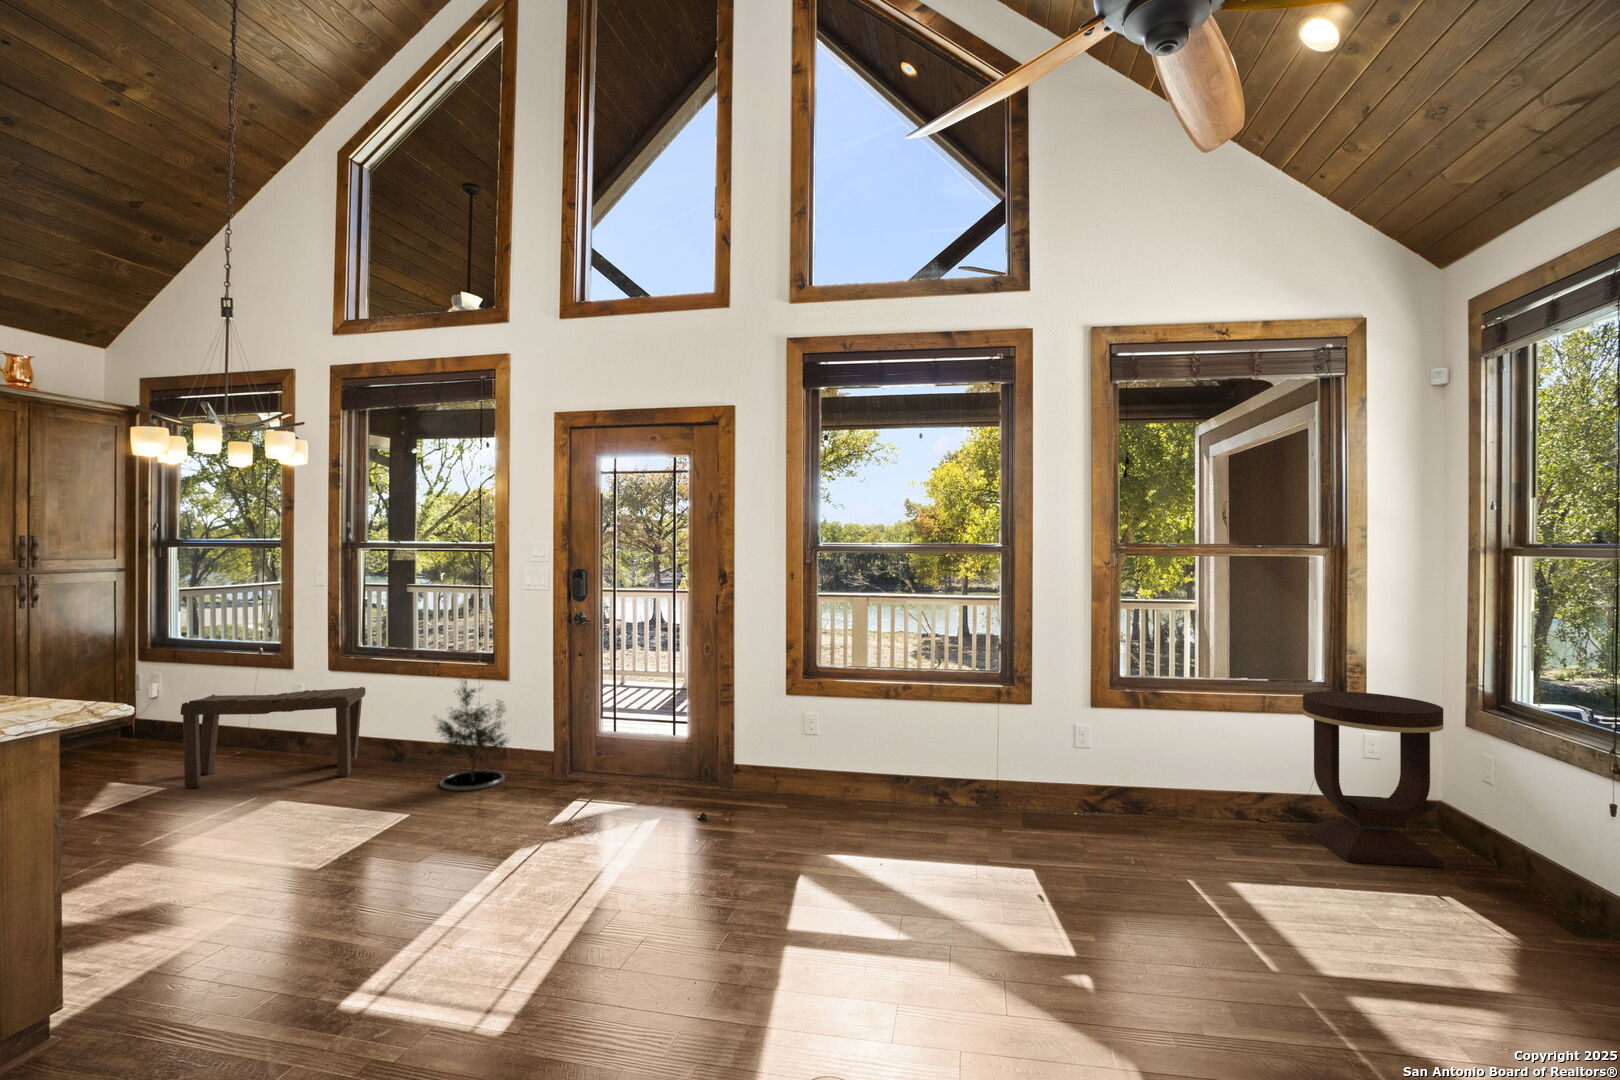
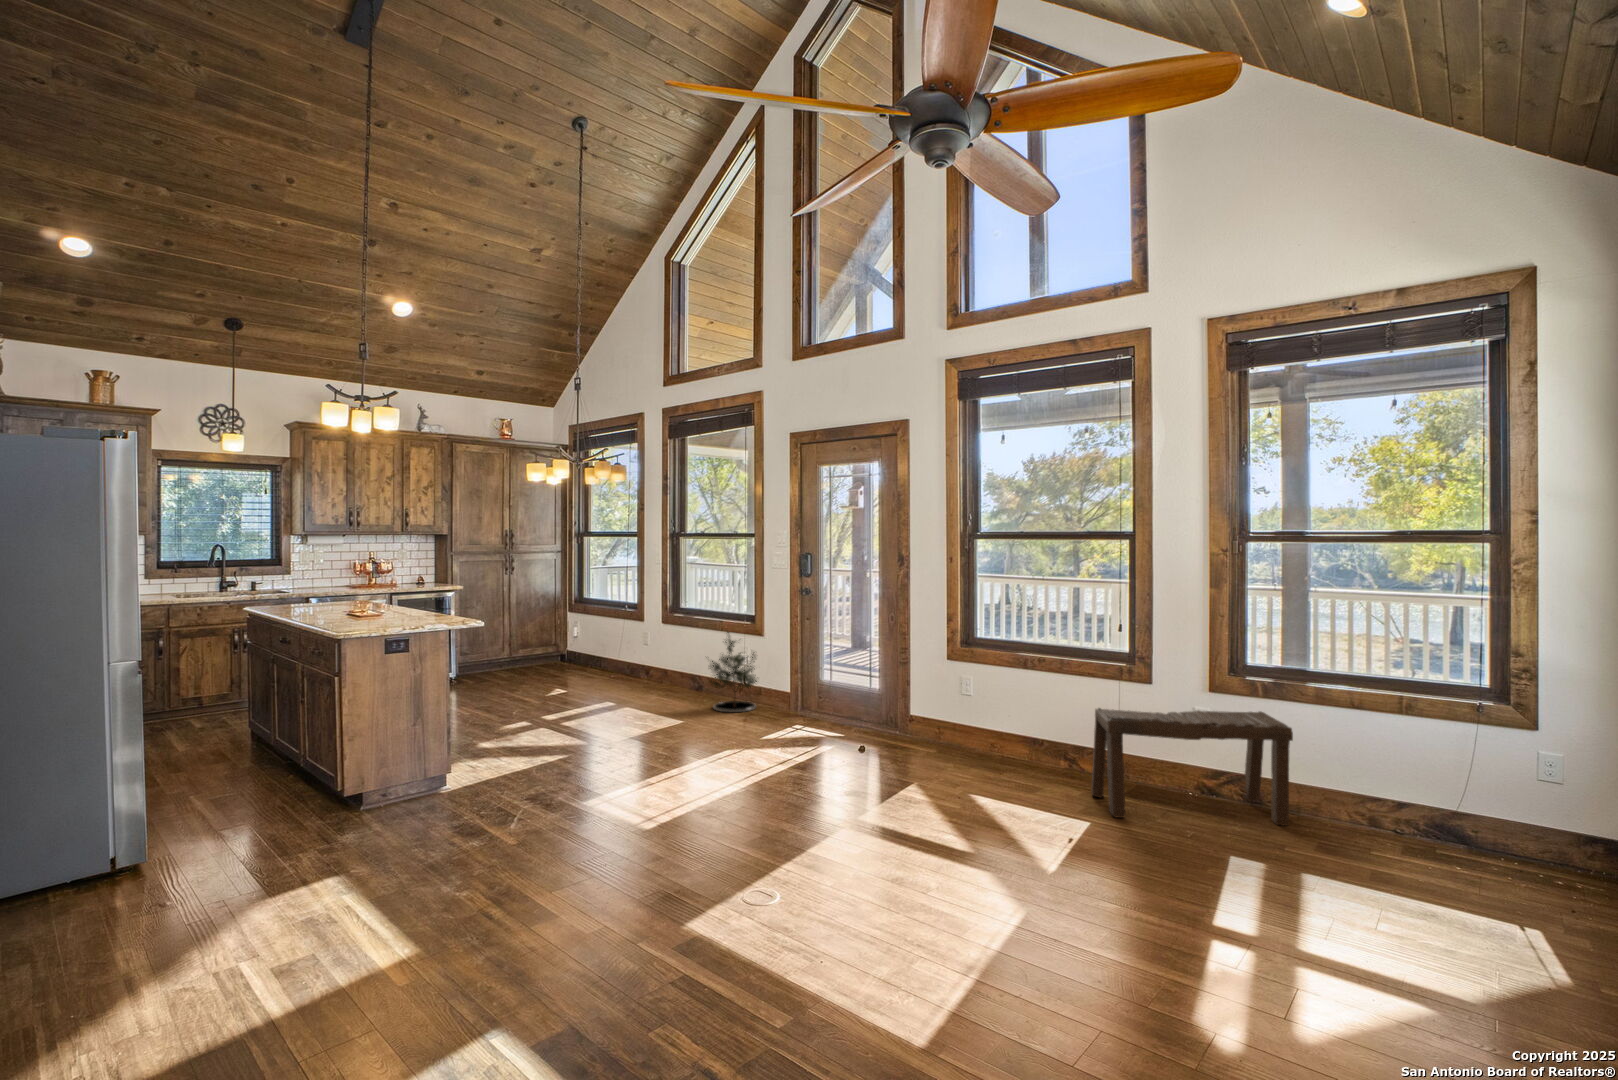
bench: present [180,687,366,788] -> present [1092,708,1293,826]
side table: present [1303,691,1444,868] -> none [1421,690,1585,888]

